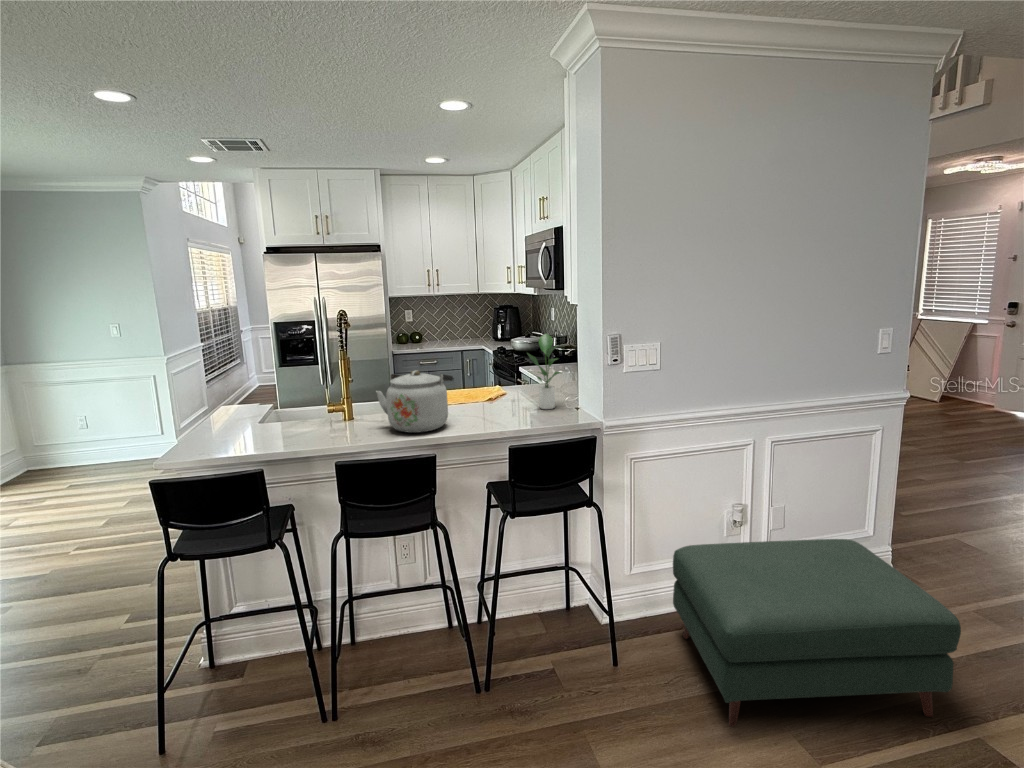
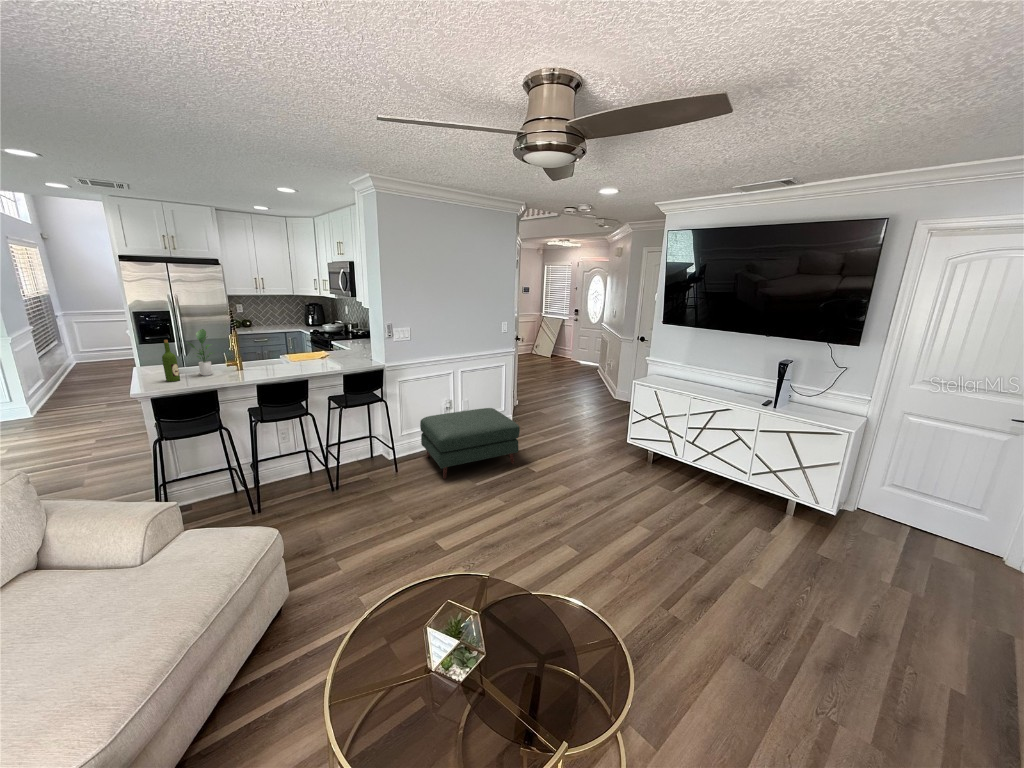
potted plant: present [527,334,561,409] -> present [186,329,213,376]
wine bottle: none [229,366,255,439] -> present [162,340,180,382]
kettle: present [376,370,453,433] -> none [259,341,304,373]

